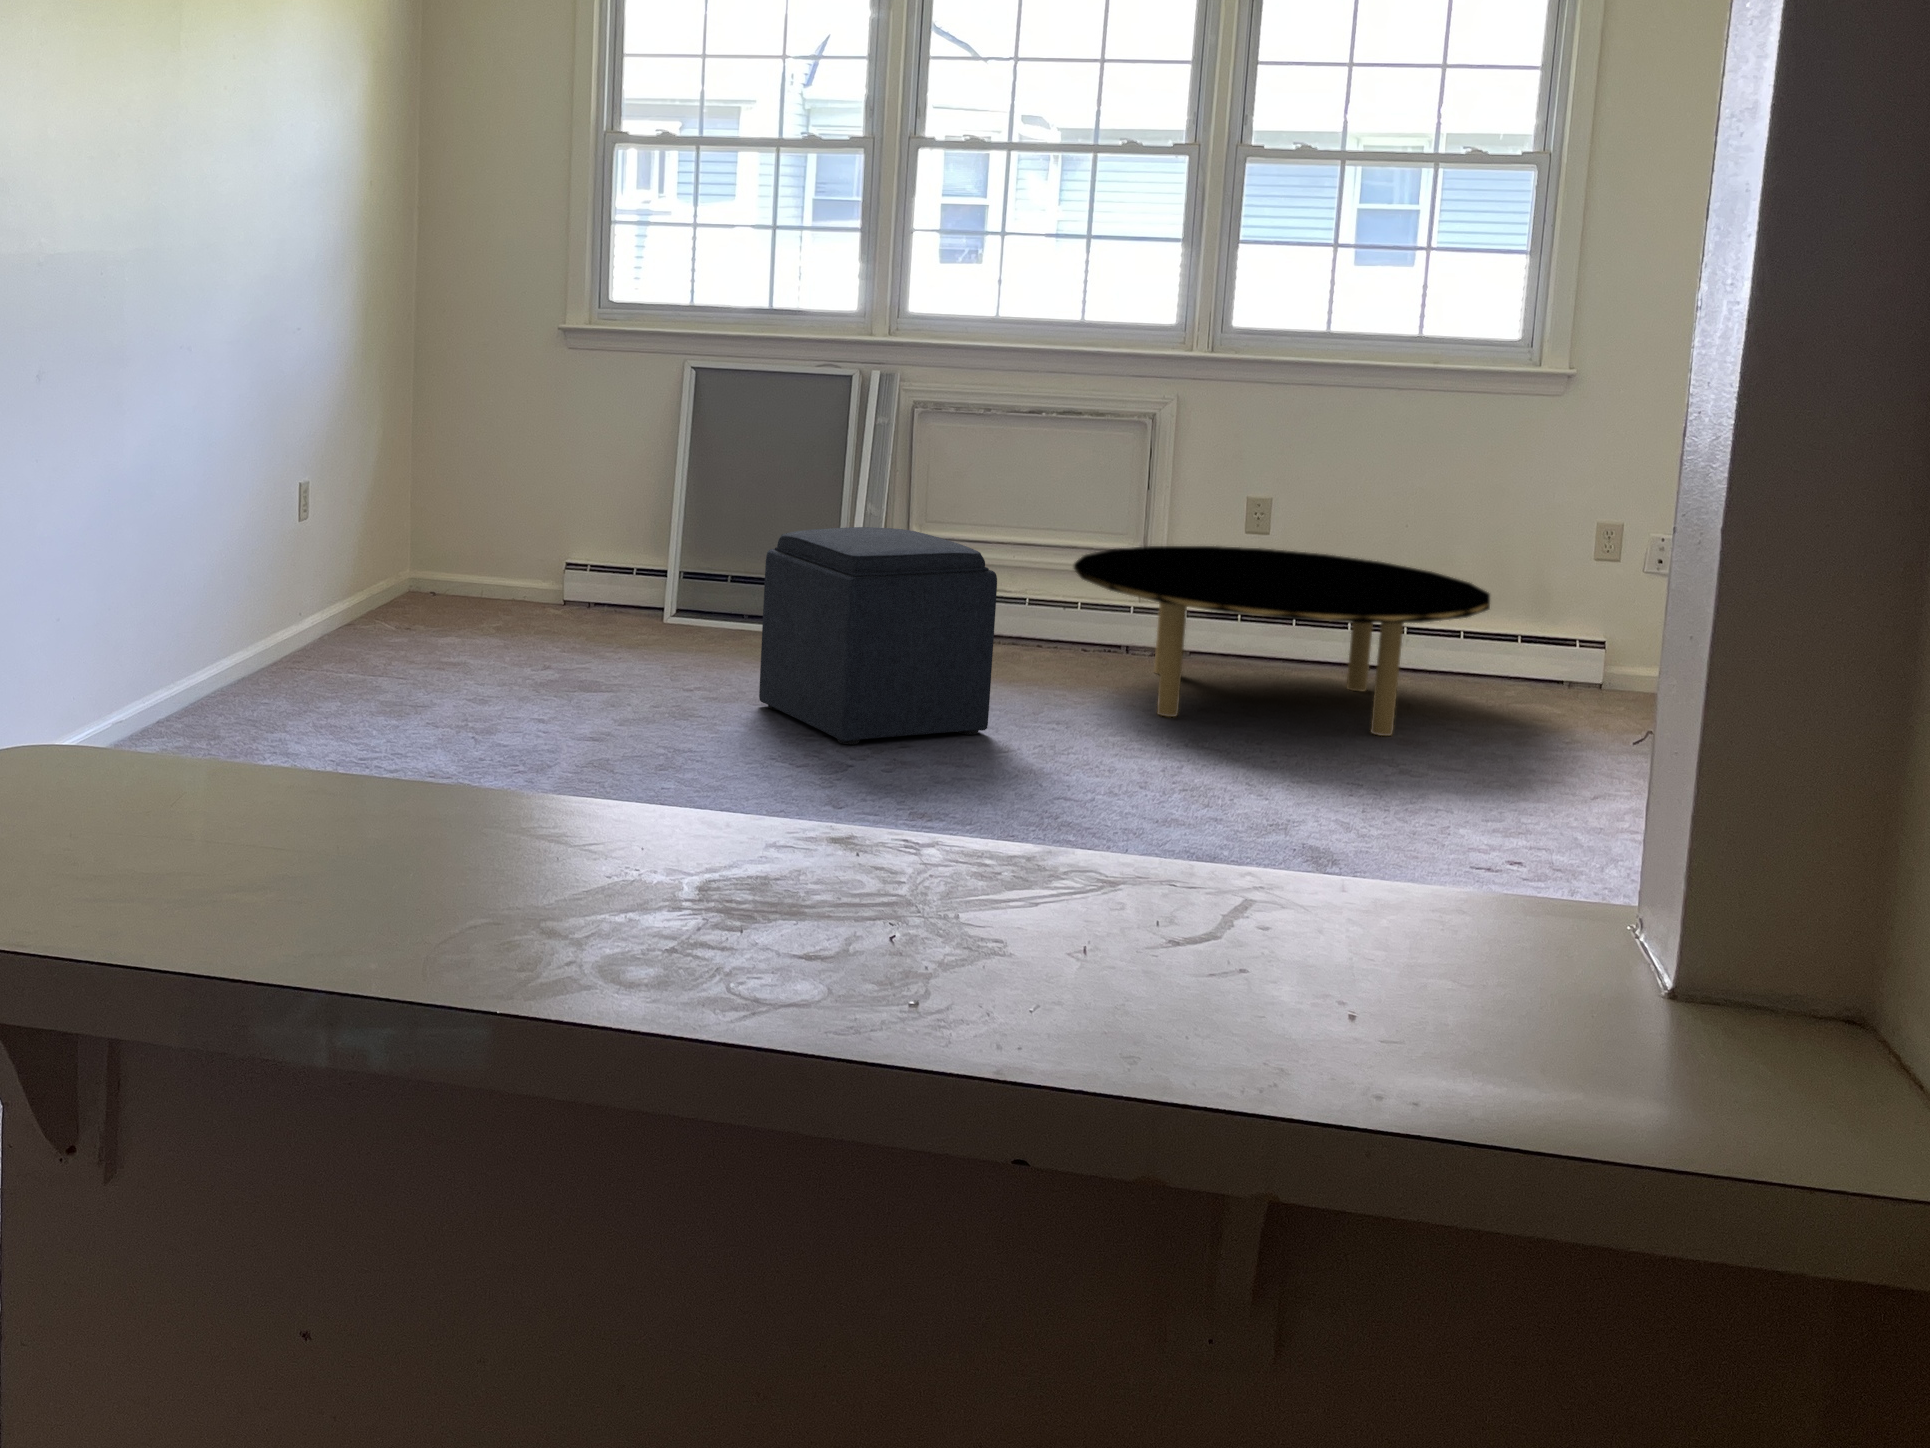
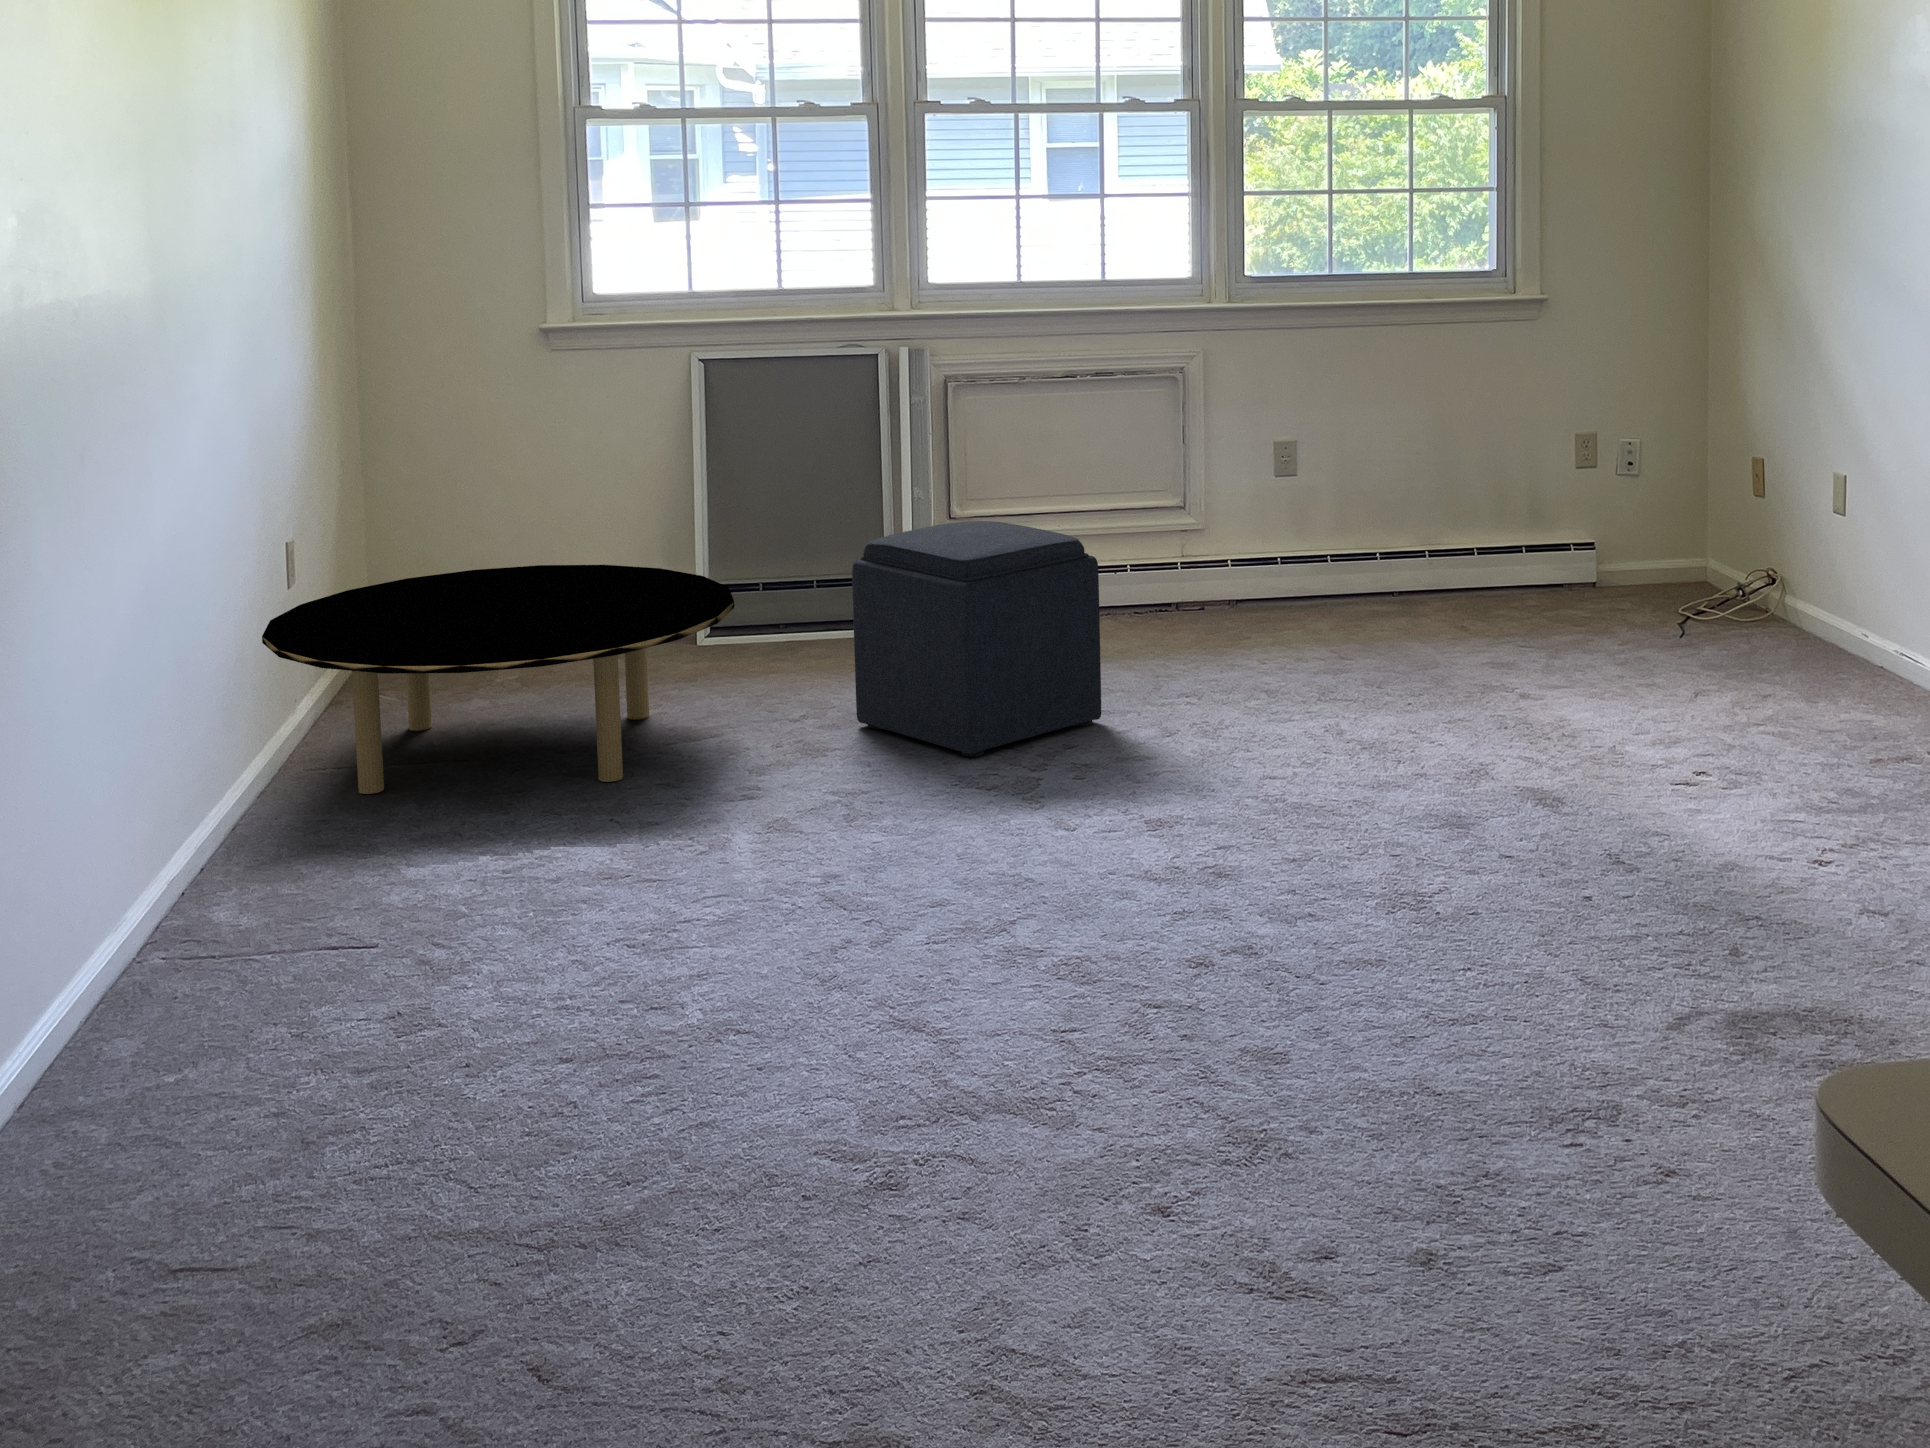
coffee table: present [1074,546,1490,736] -> present [262,565,734,794]

